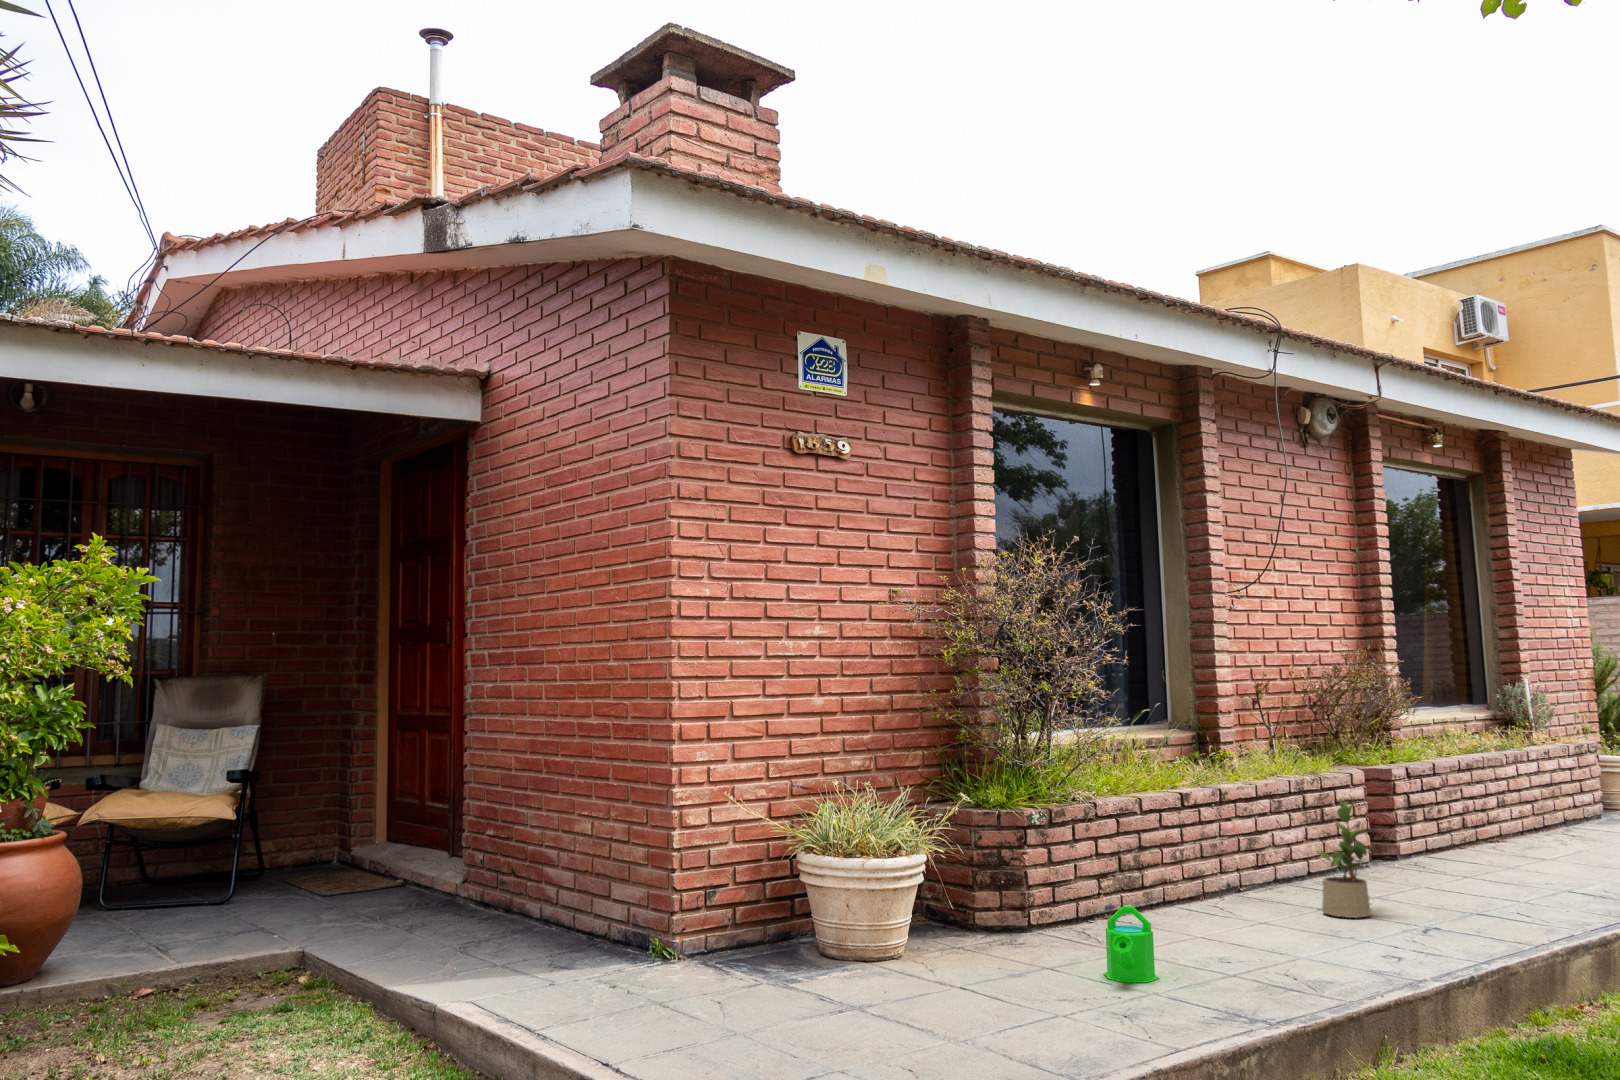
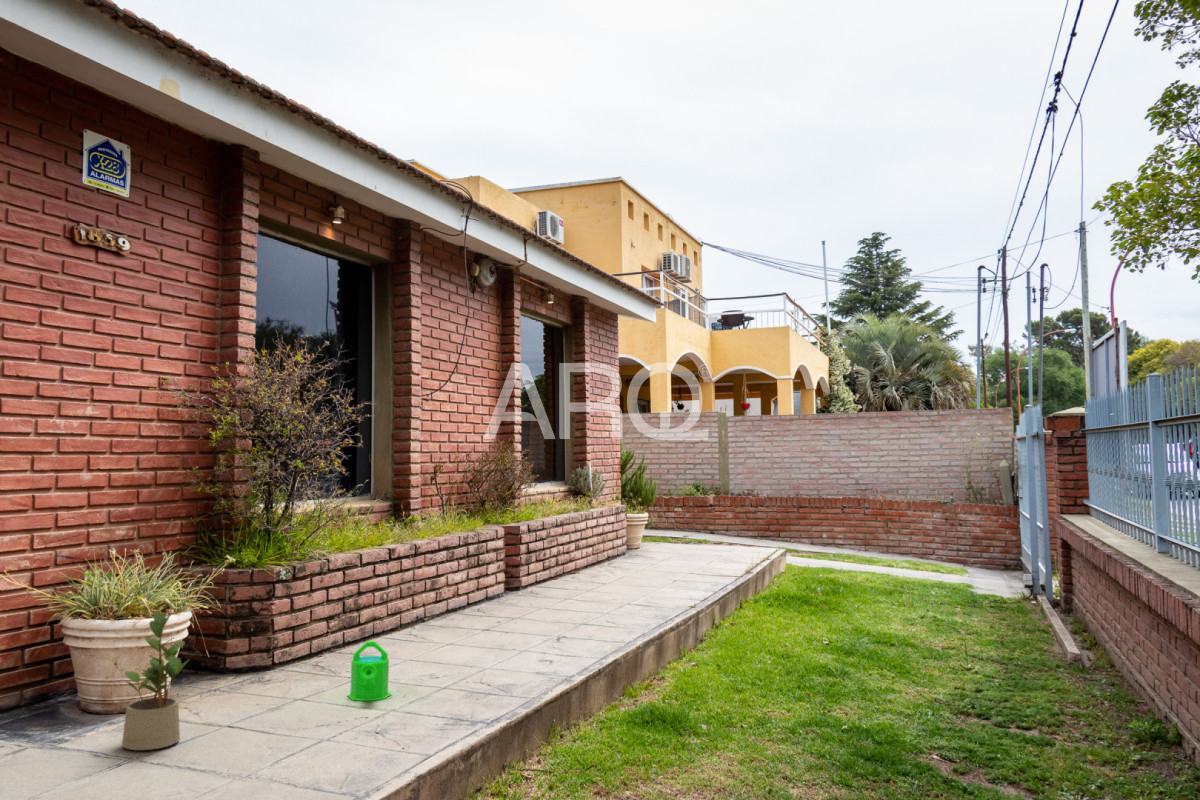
potted plant: present [1318,801,1371,918] -> present [122,611,188,750]

